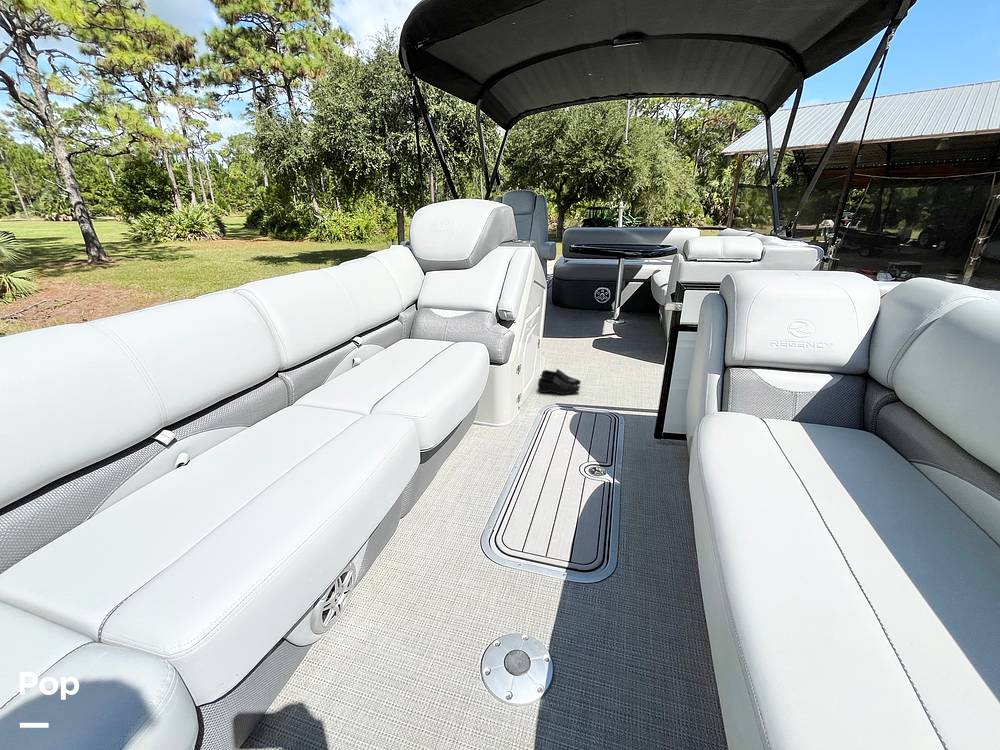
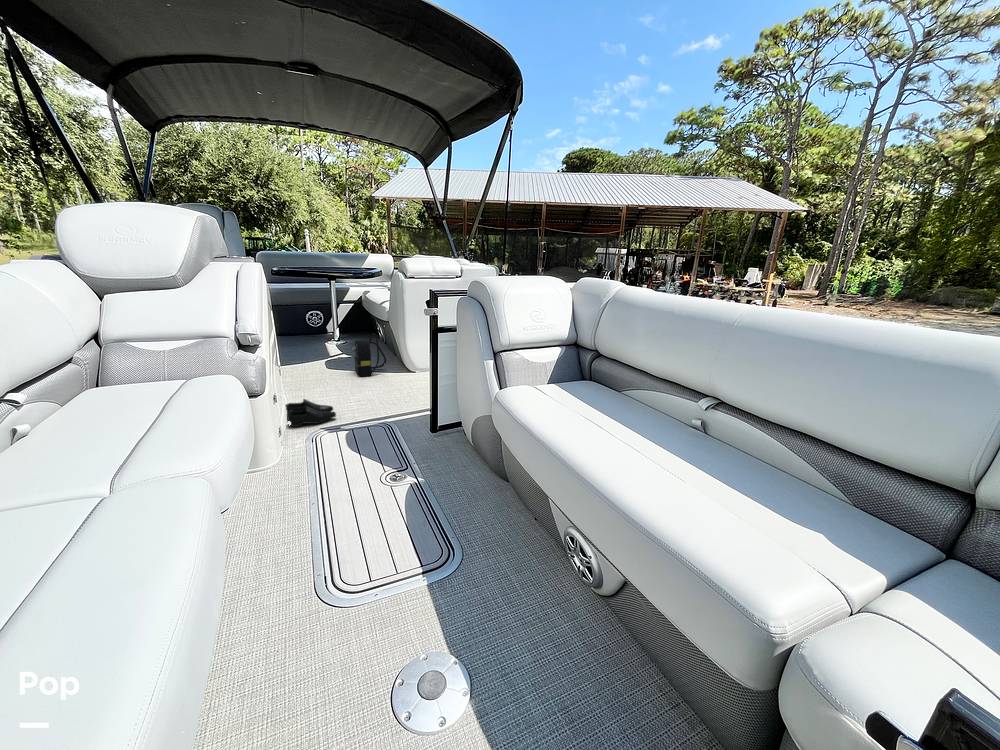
backpack: none [623,313,657,356] -> present [352,334,386,377]

